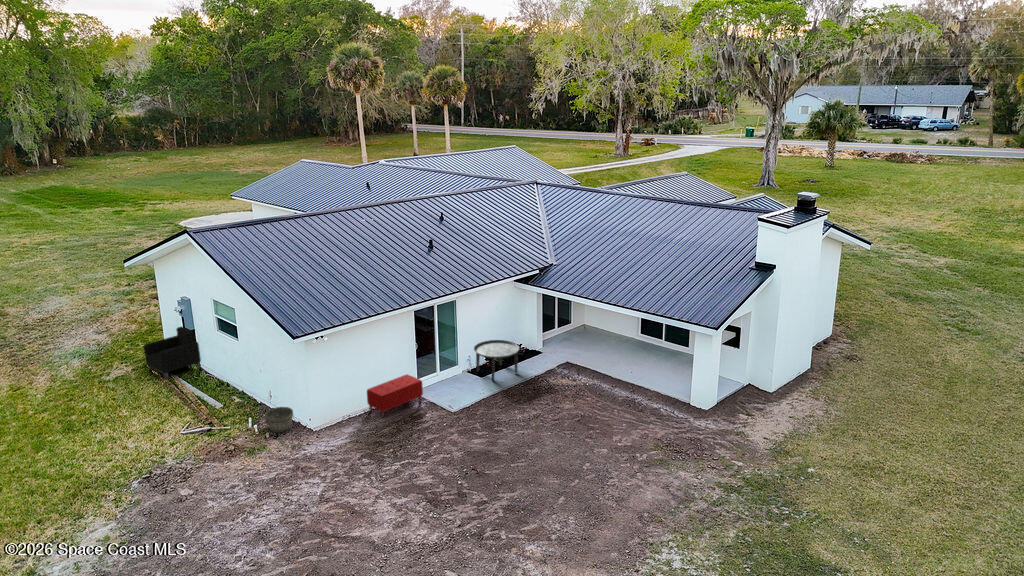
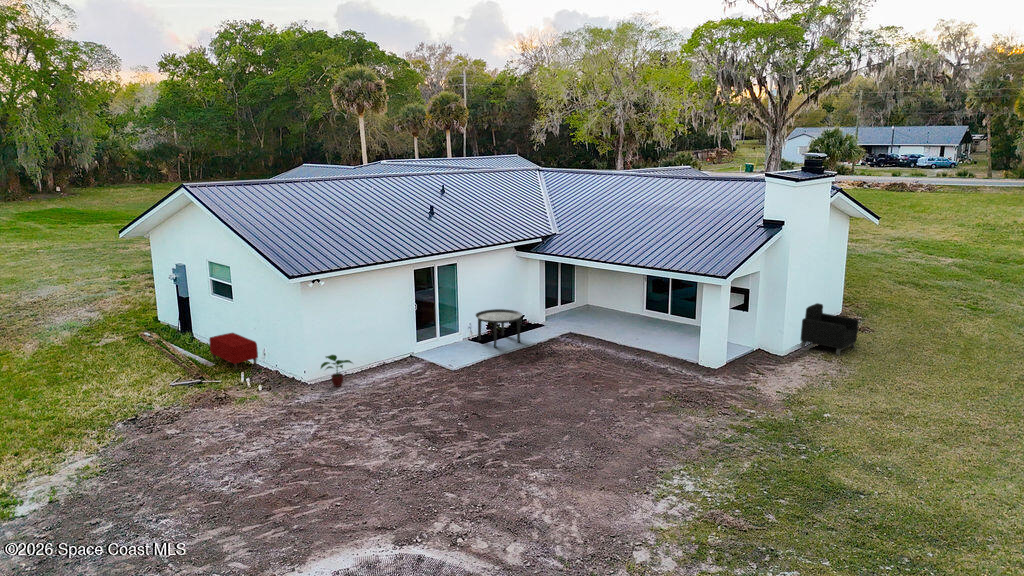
armchair: present [144,327,201,379] -> present [801,303,859,355]
bench: present [367,374,423,418] -> present [209,333,258,371]
potted plant: none [325,402,357,434] -> present [321,355,352,387]
wooden bucket: present [265,407,293,433] -> none [259,359,289,386]

